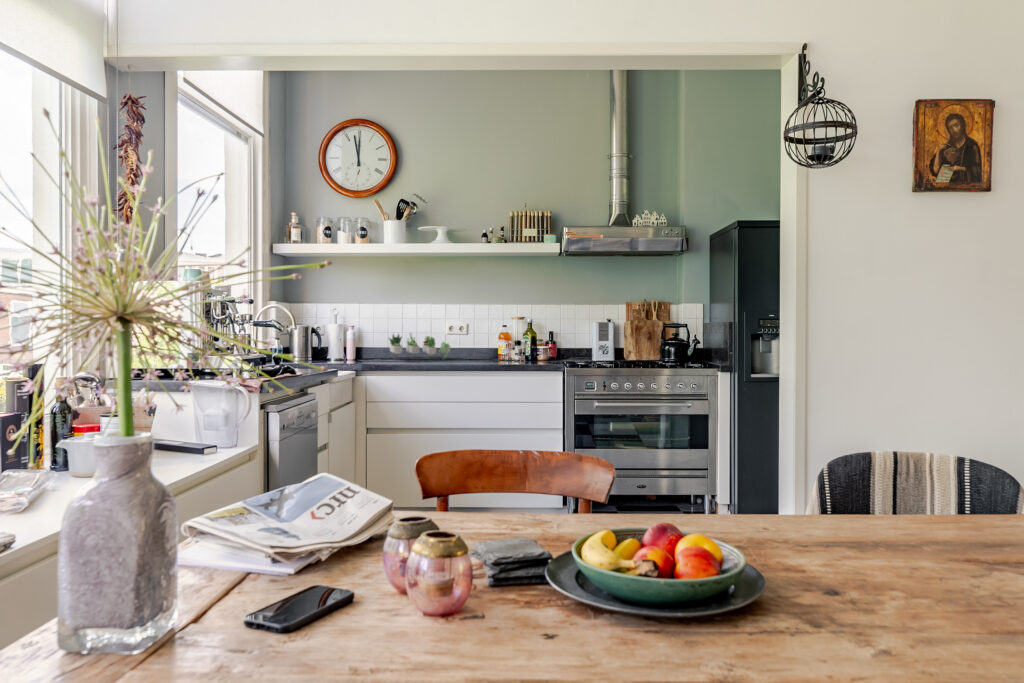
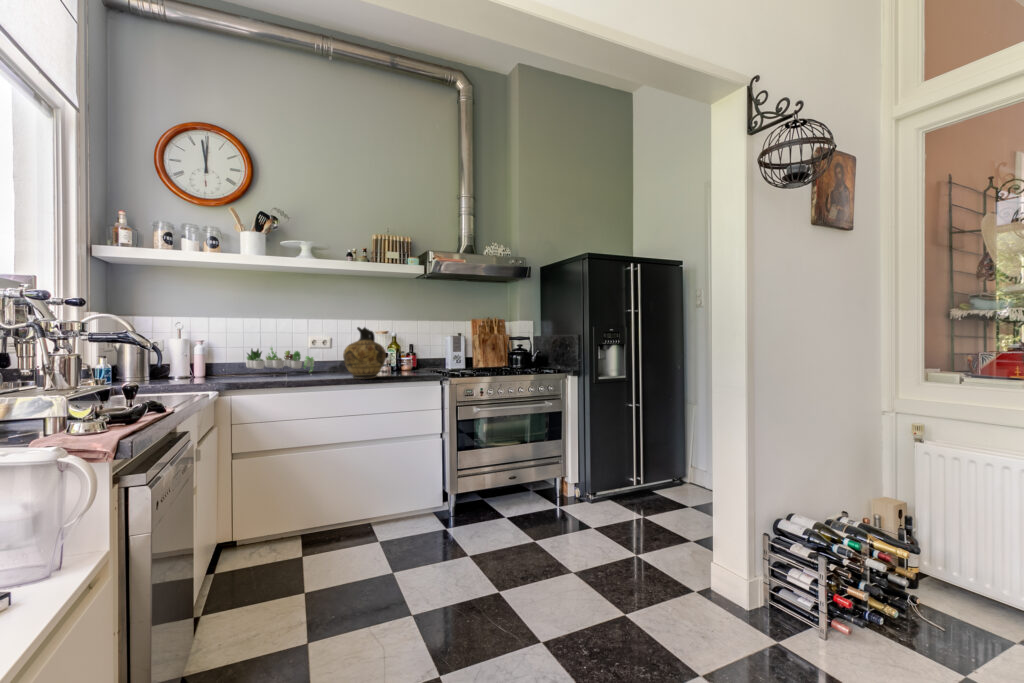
ceramic jug: none [465,315,506,367] -> present [343,327,386,379]

